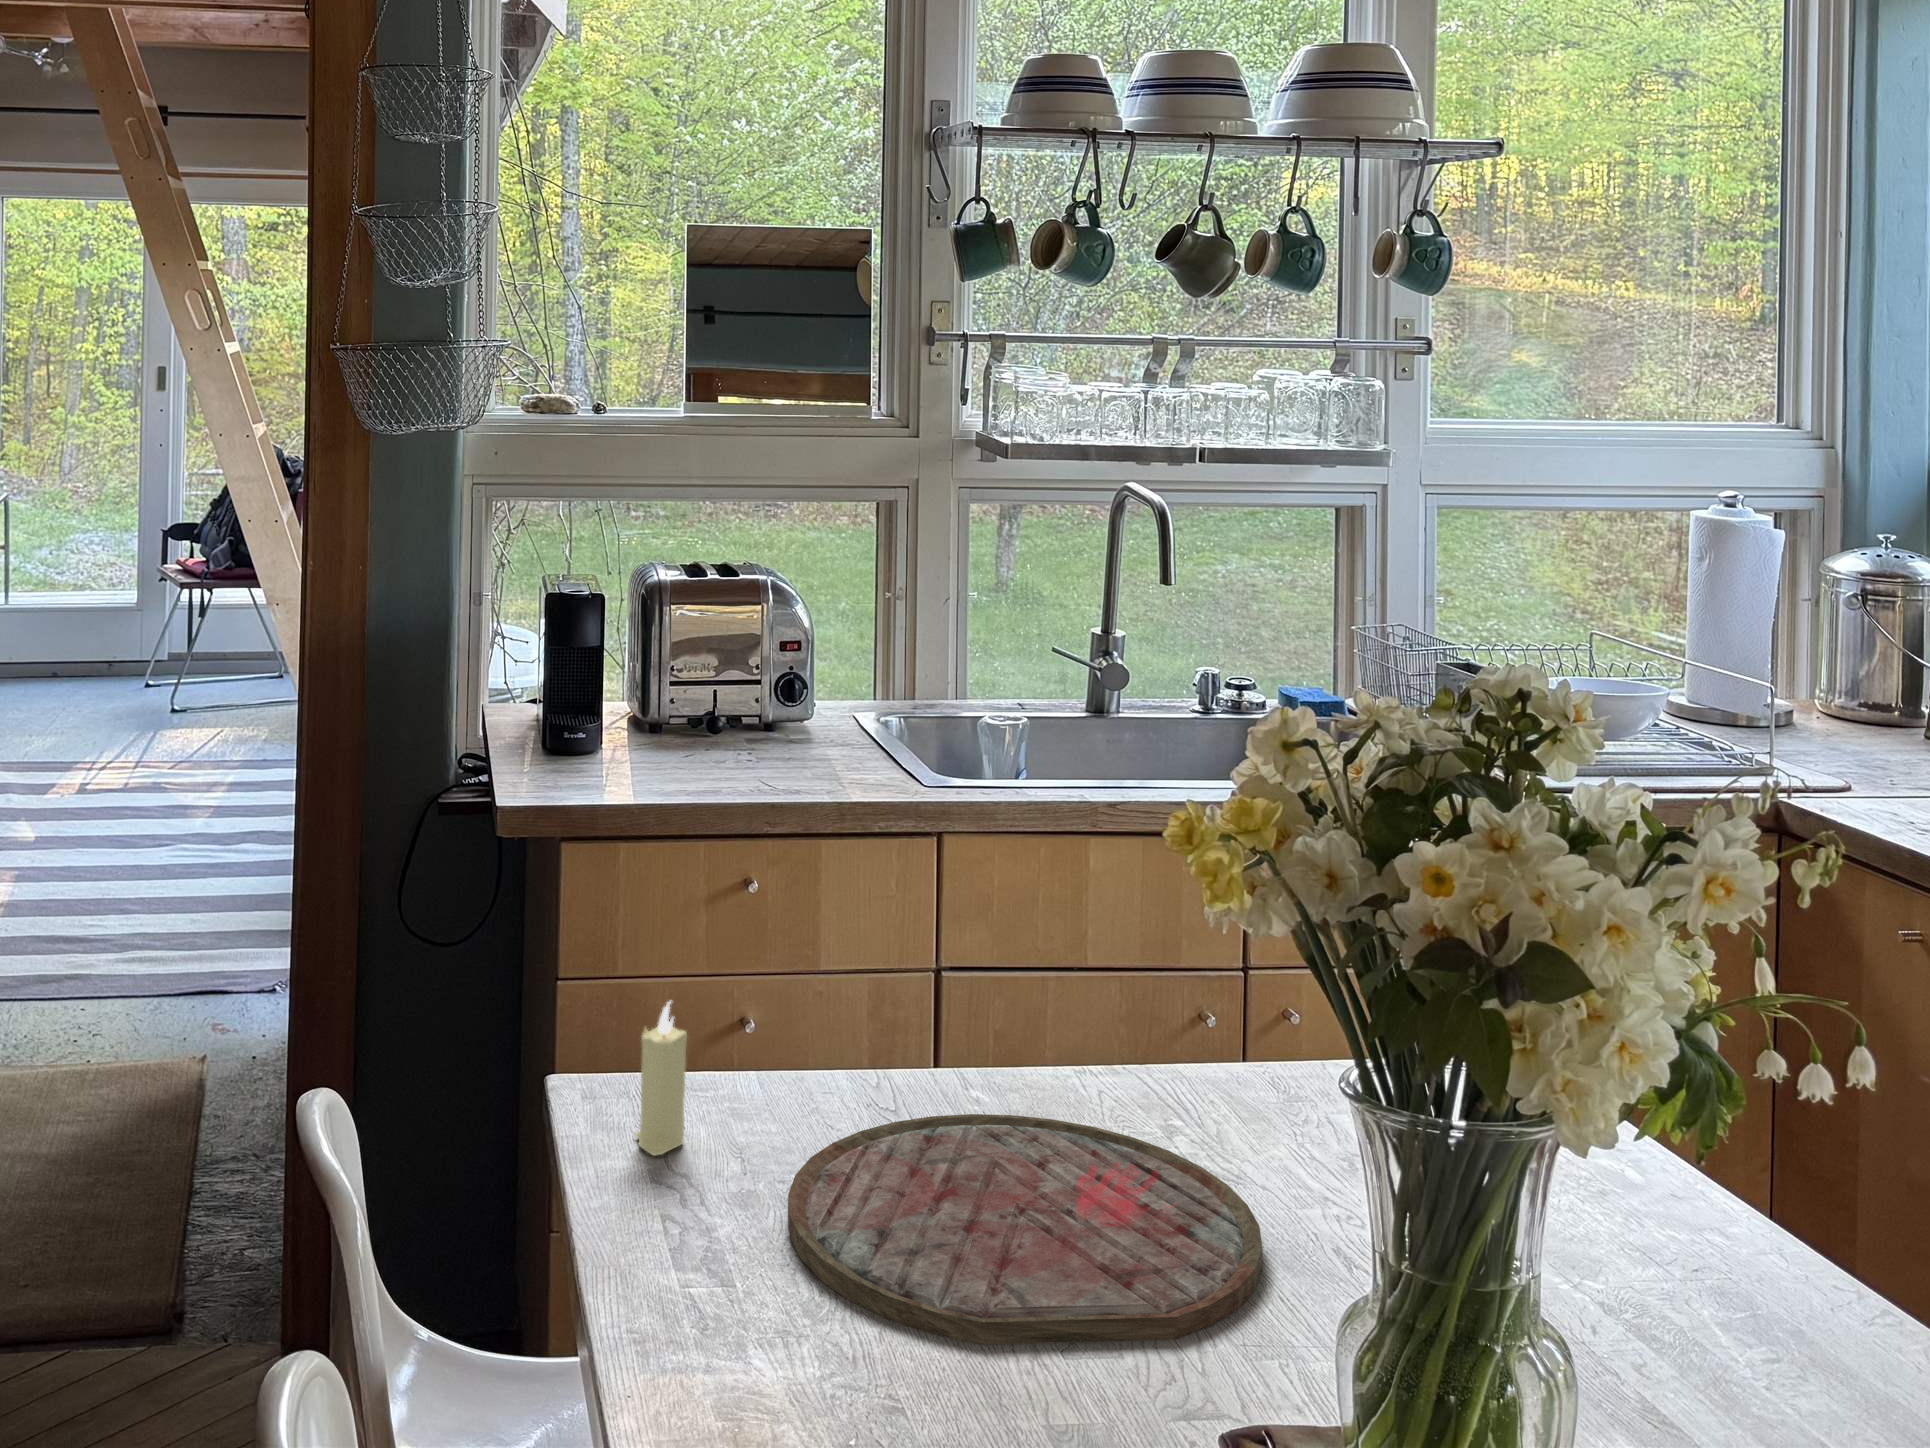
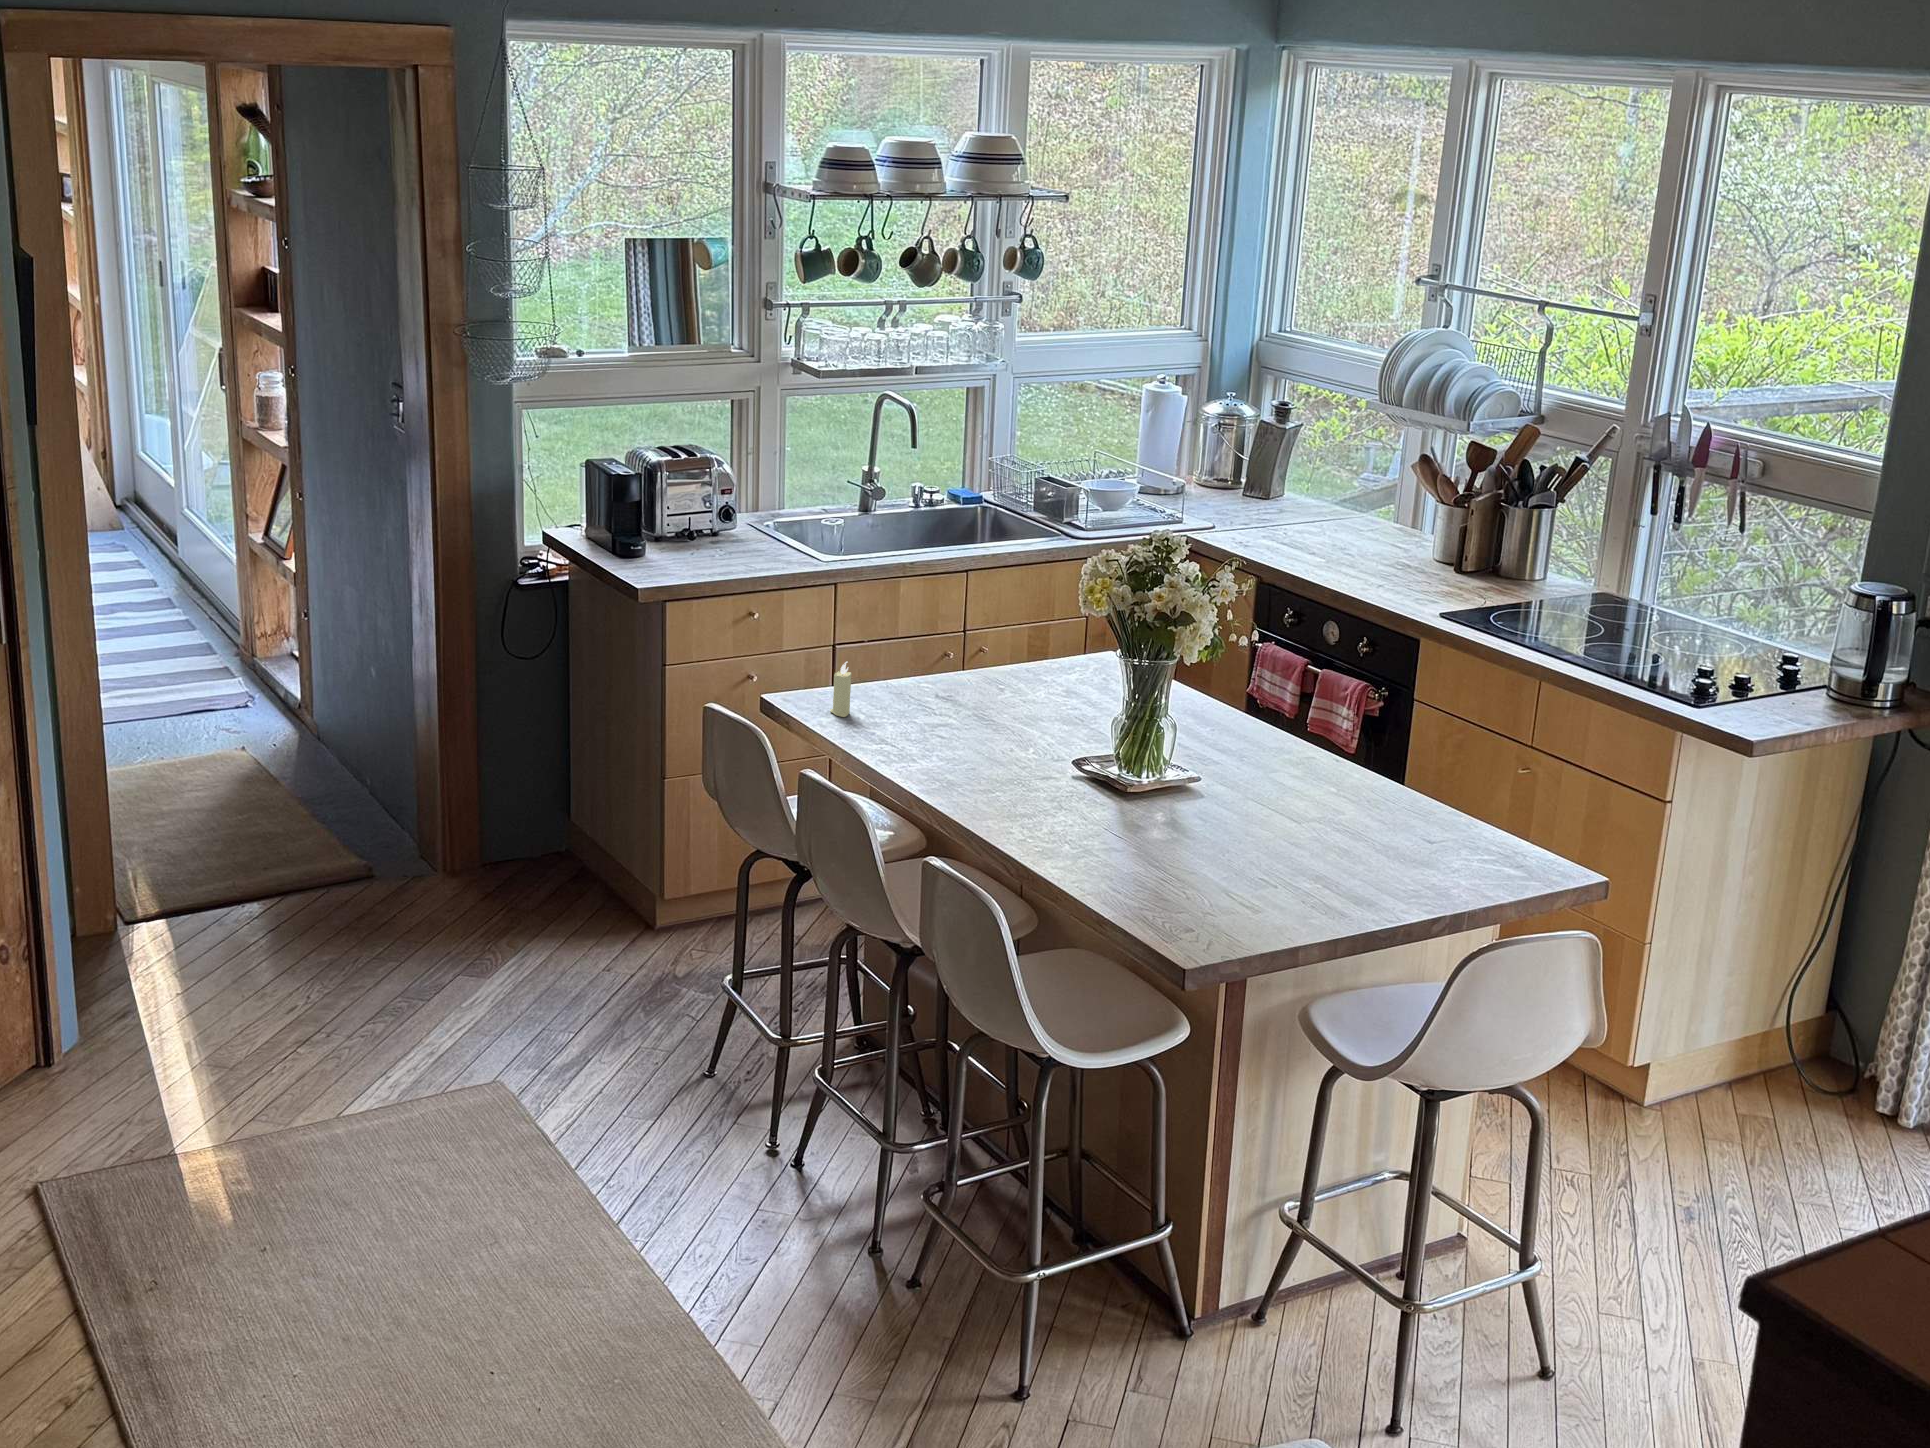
cutting board: present [788,1114,1262,1345] -> none [905,690,1066,751]

